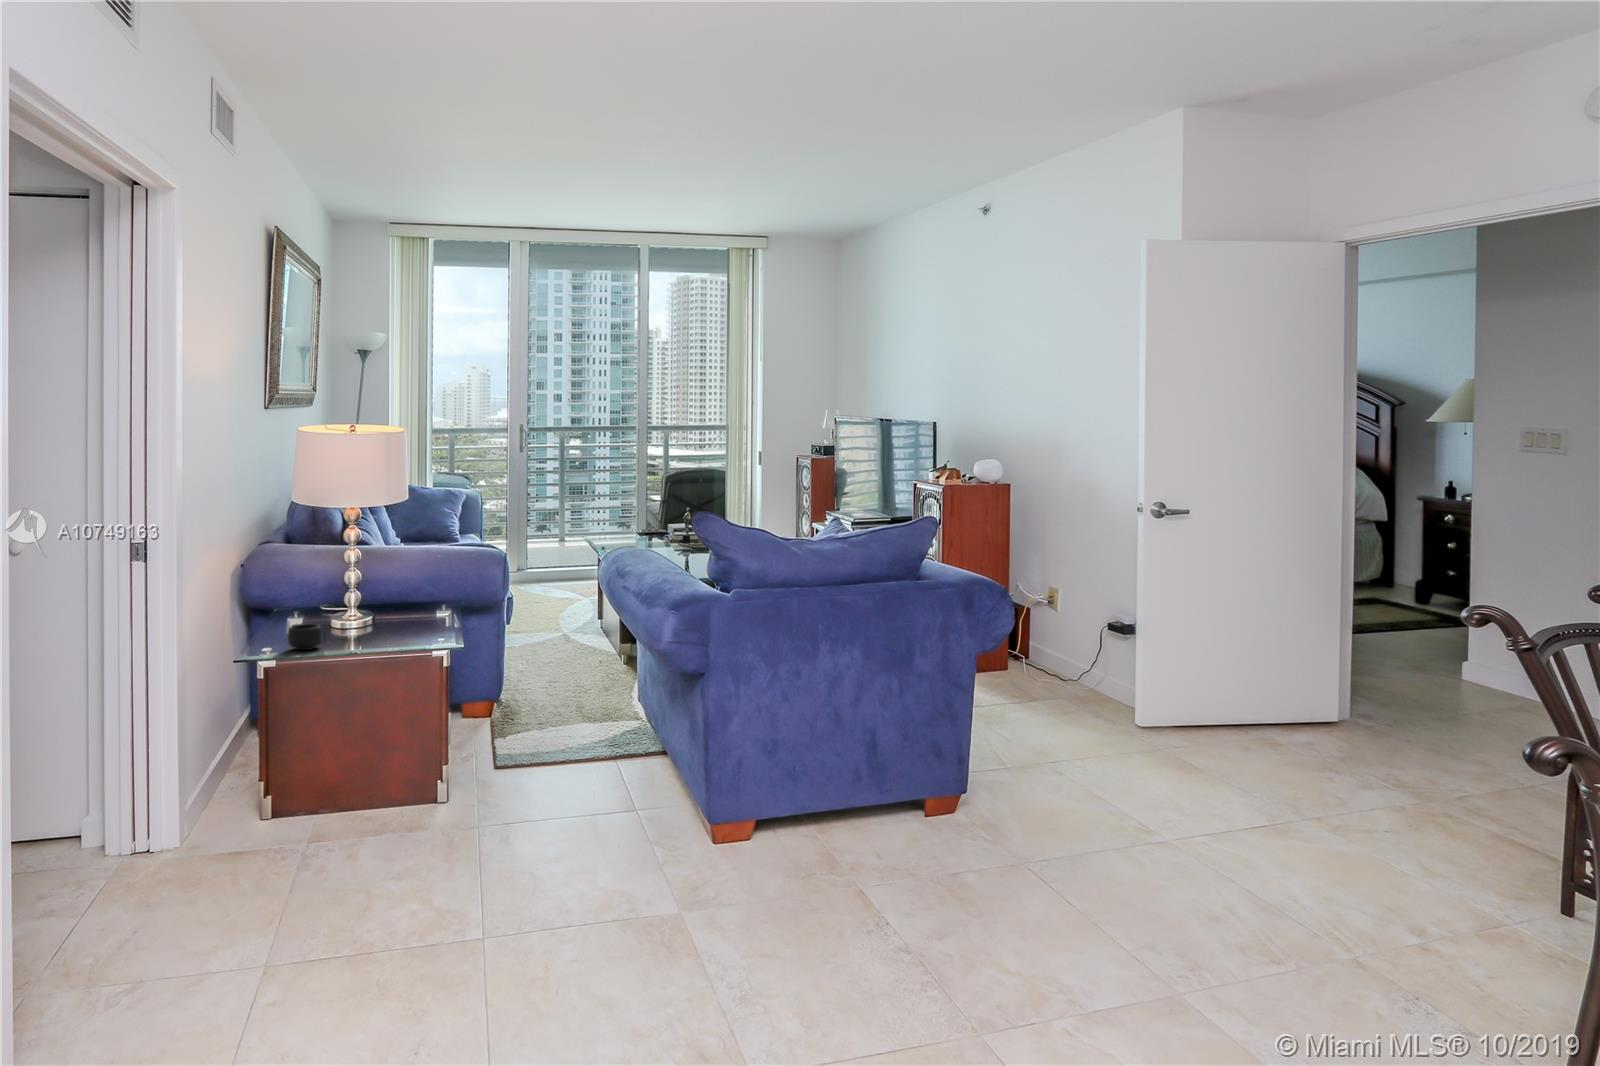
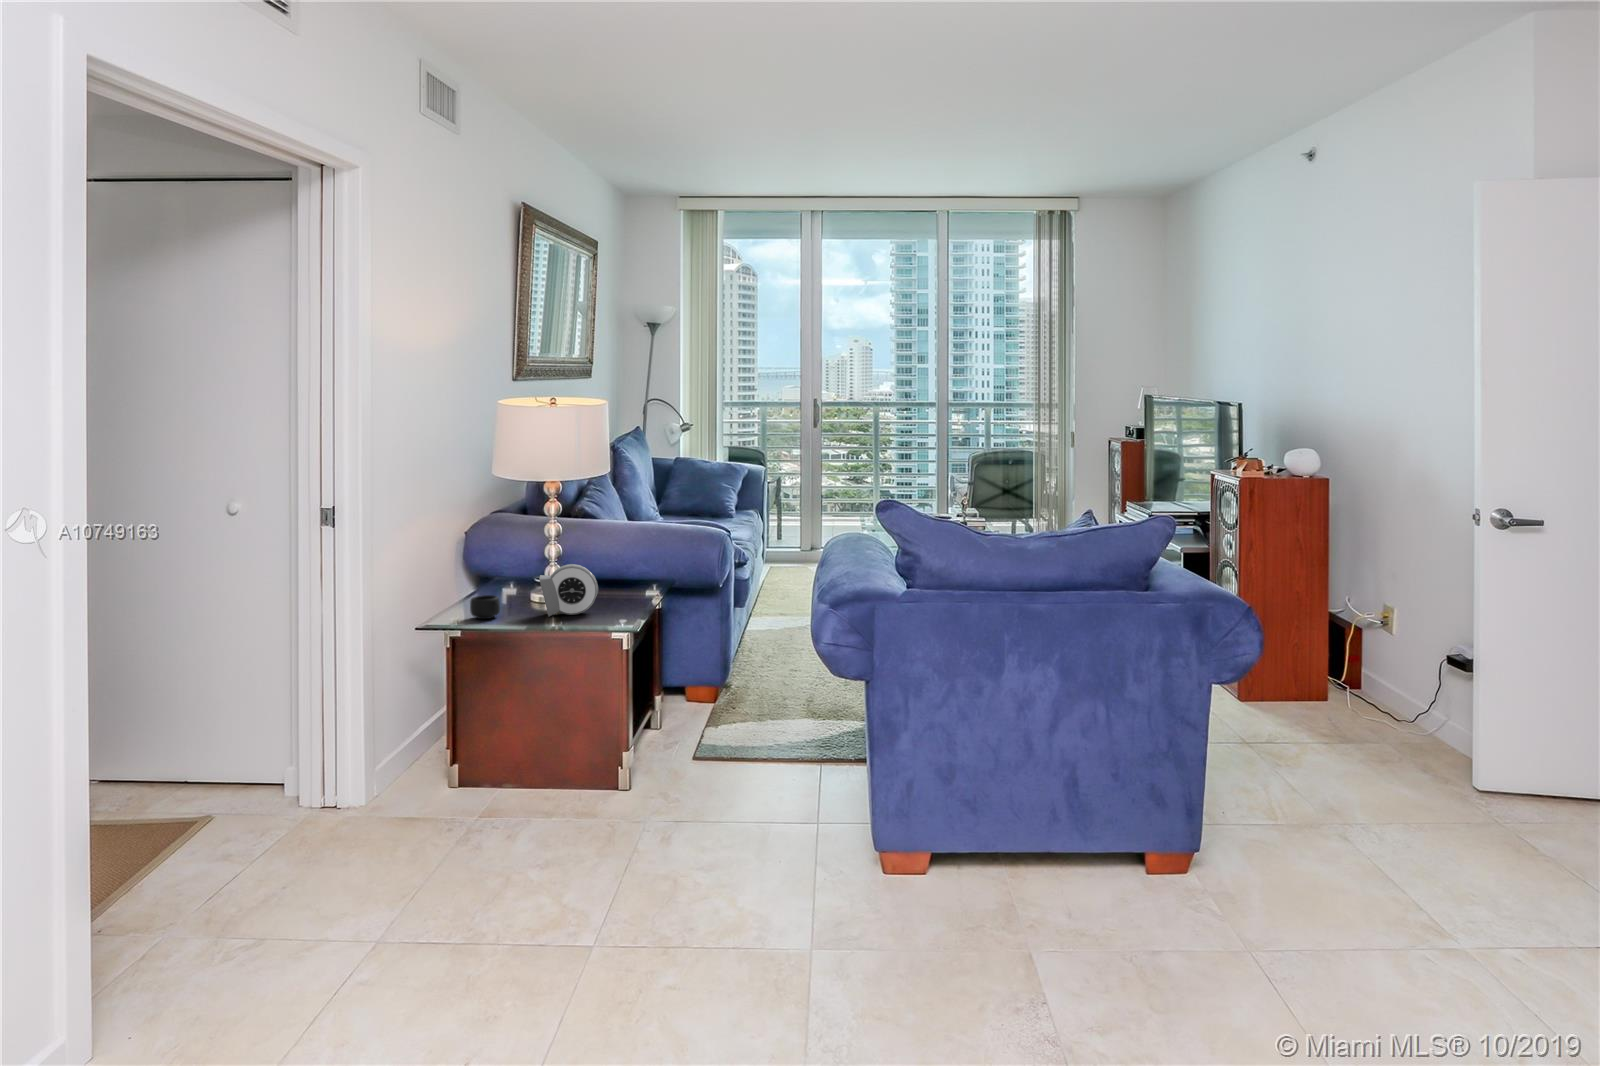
alarm clock: none [362,585,427,642] -> present [539,564,598,617]

